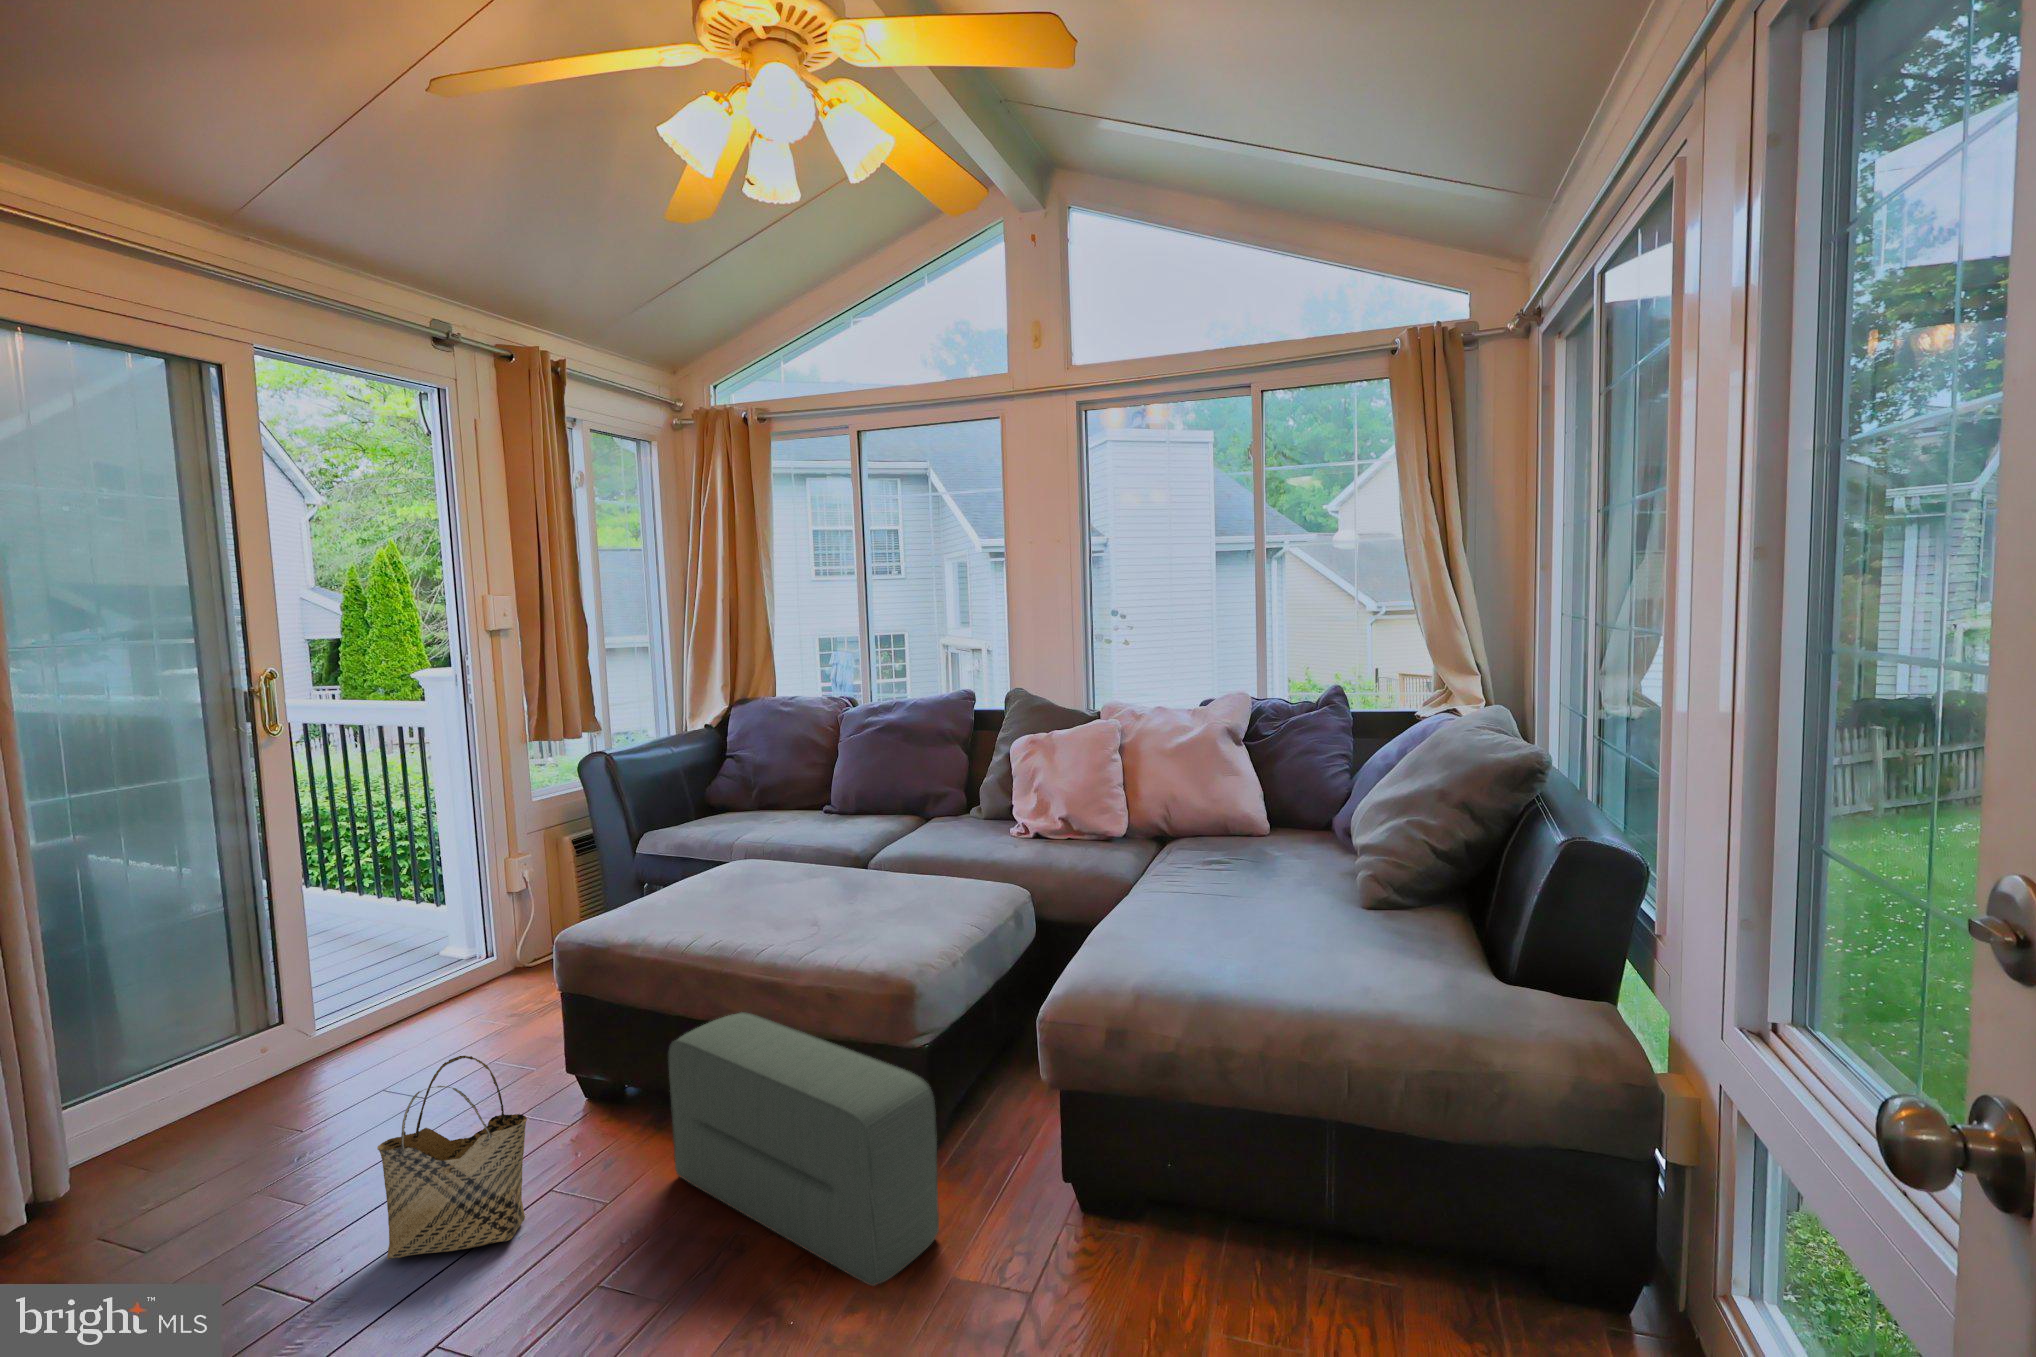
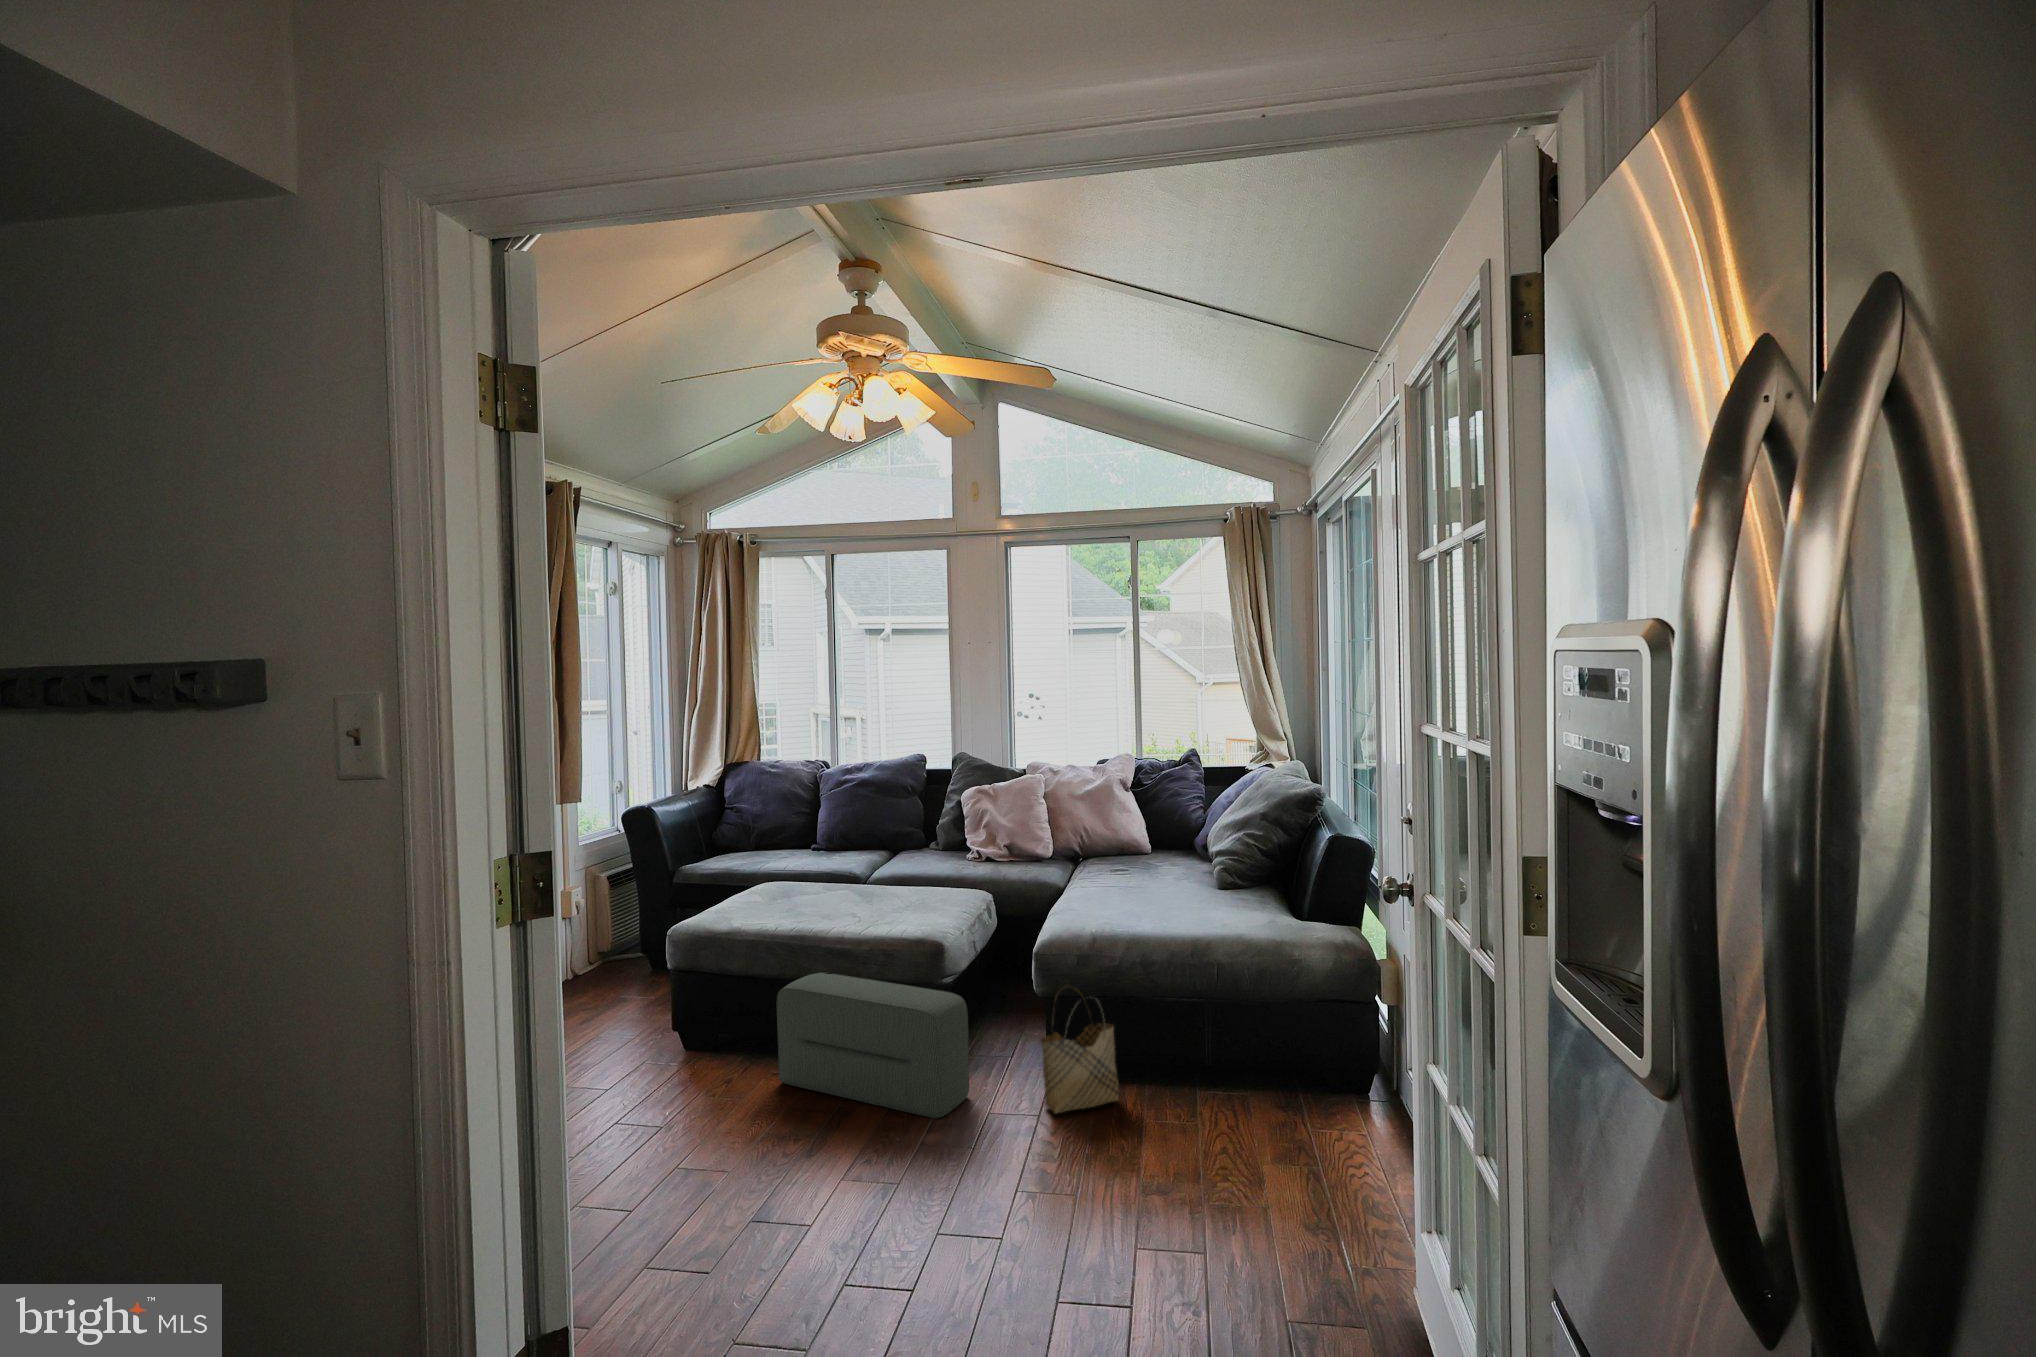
woven basket: present [377,1056,527,1260] -> present [1041,985,1119,1114]

